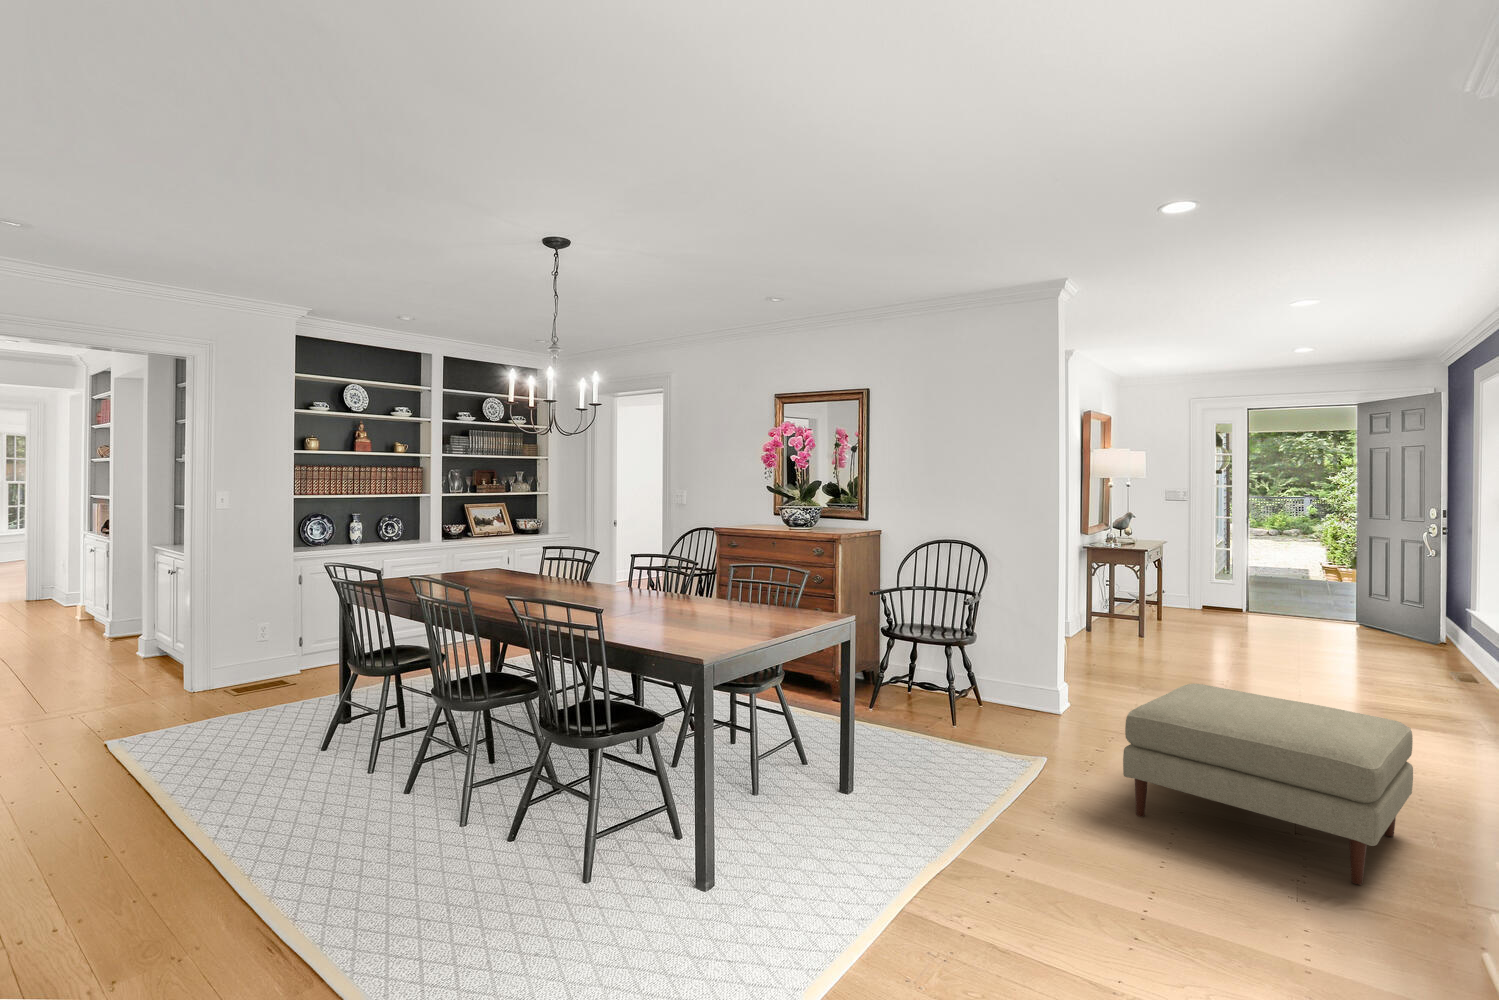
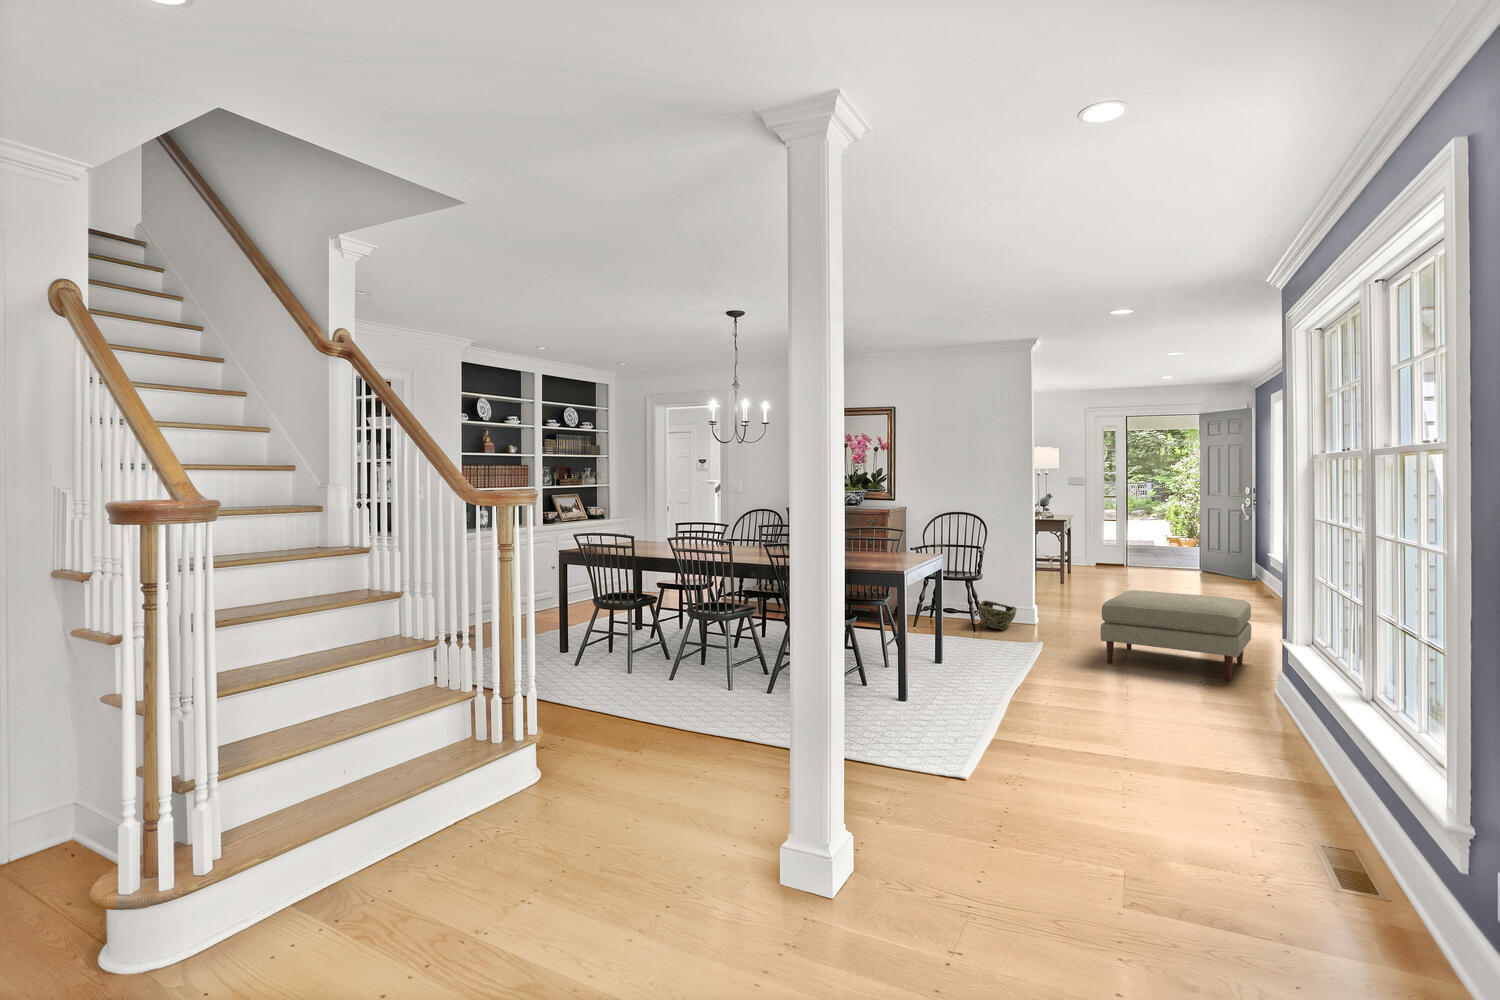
woven basket: none [963,673,1029,723] -> present [978,601,1016,630]

